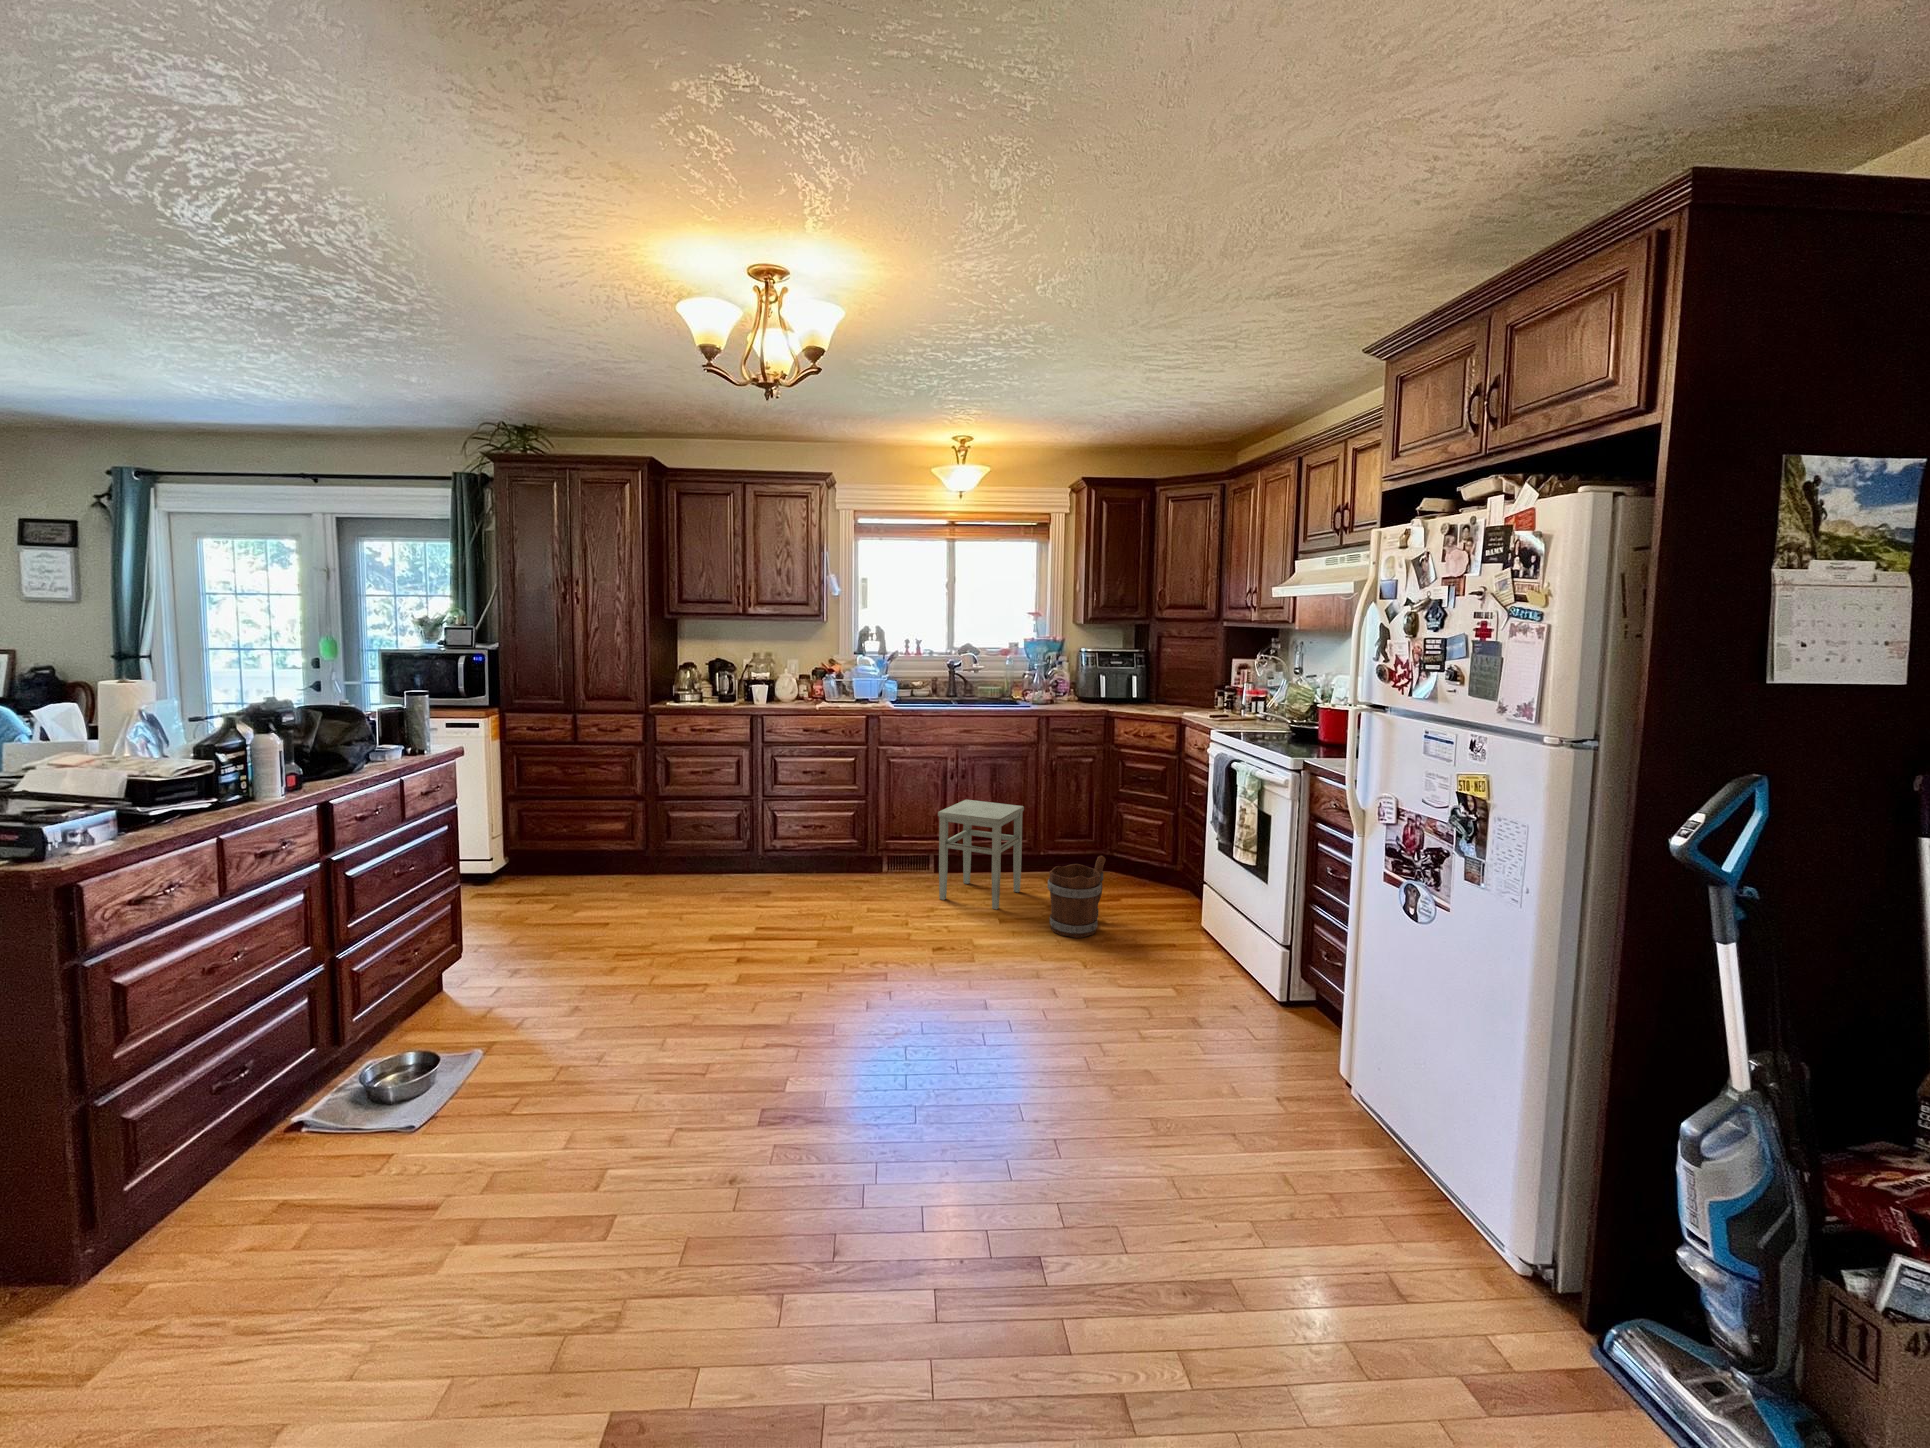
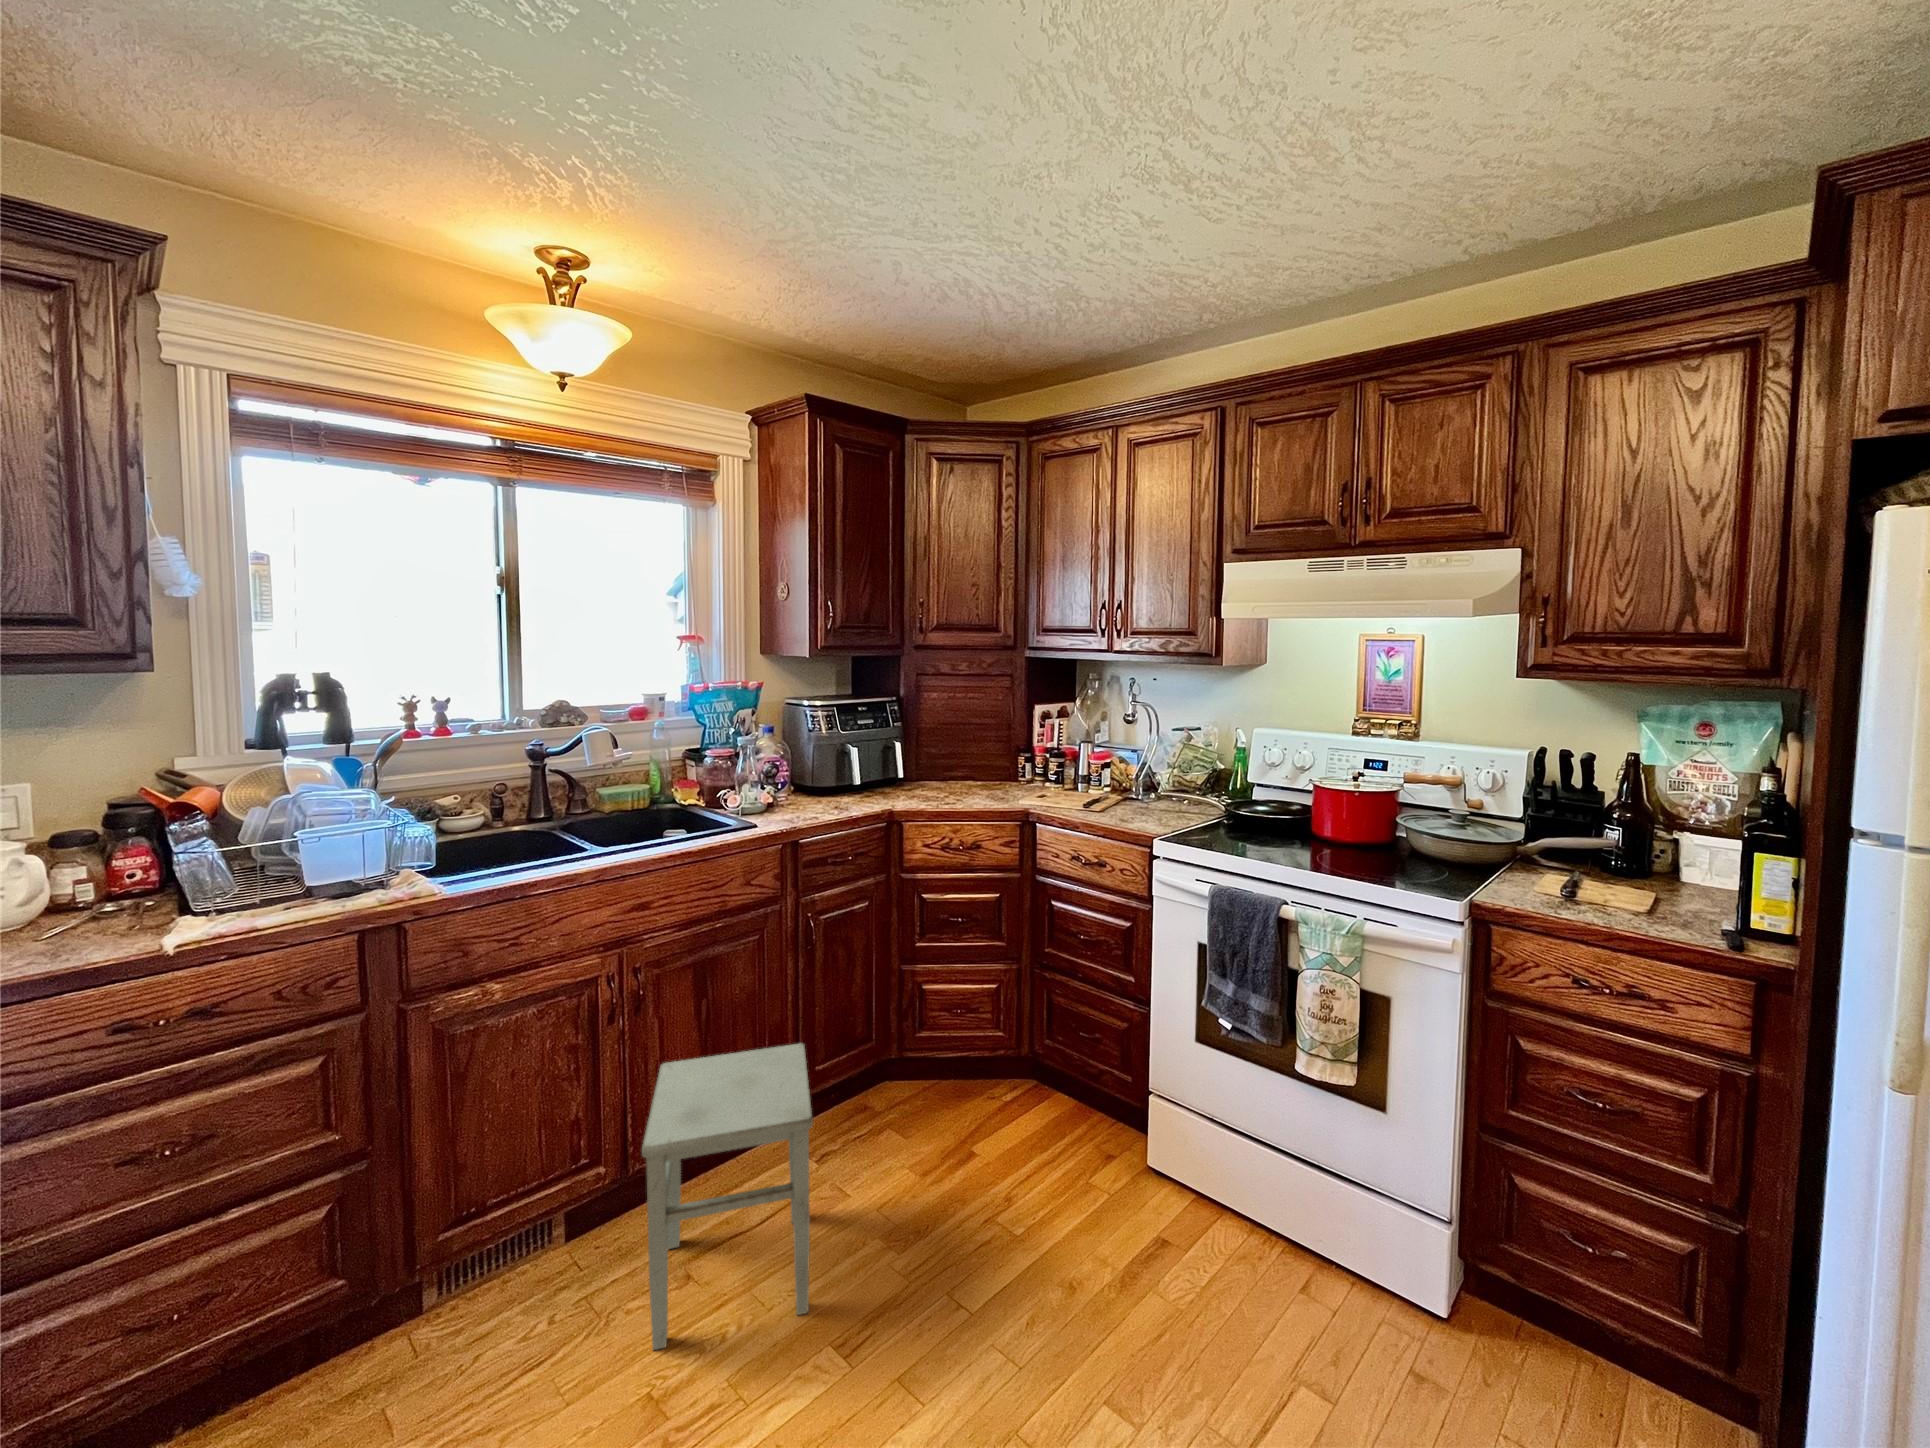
bucket: present [1048,856,1106,938] -> none [939,1109,1055,1331]

